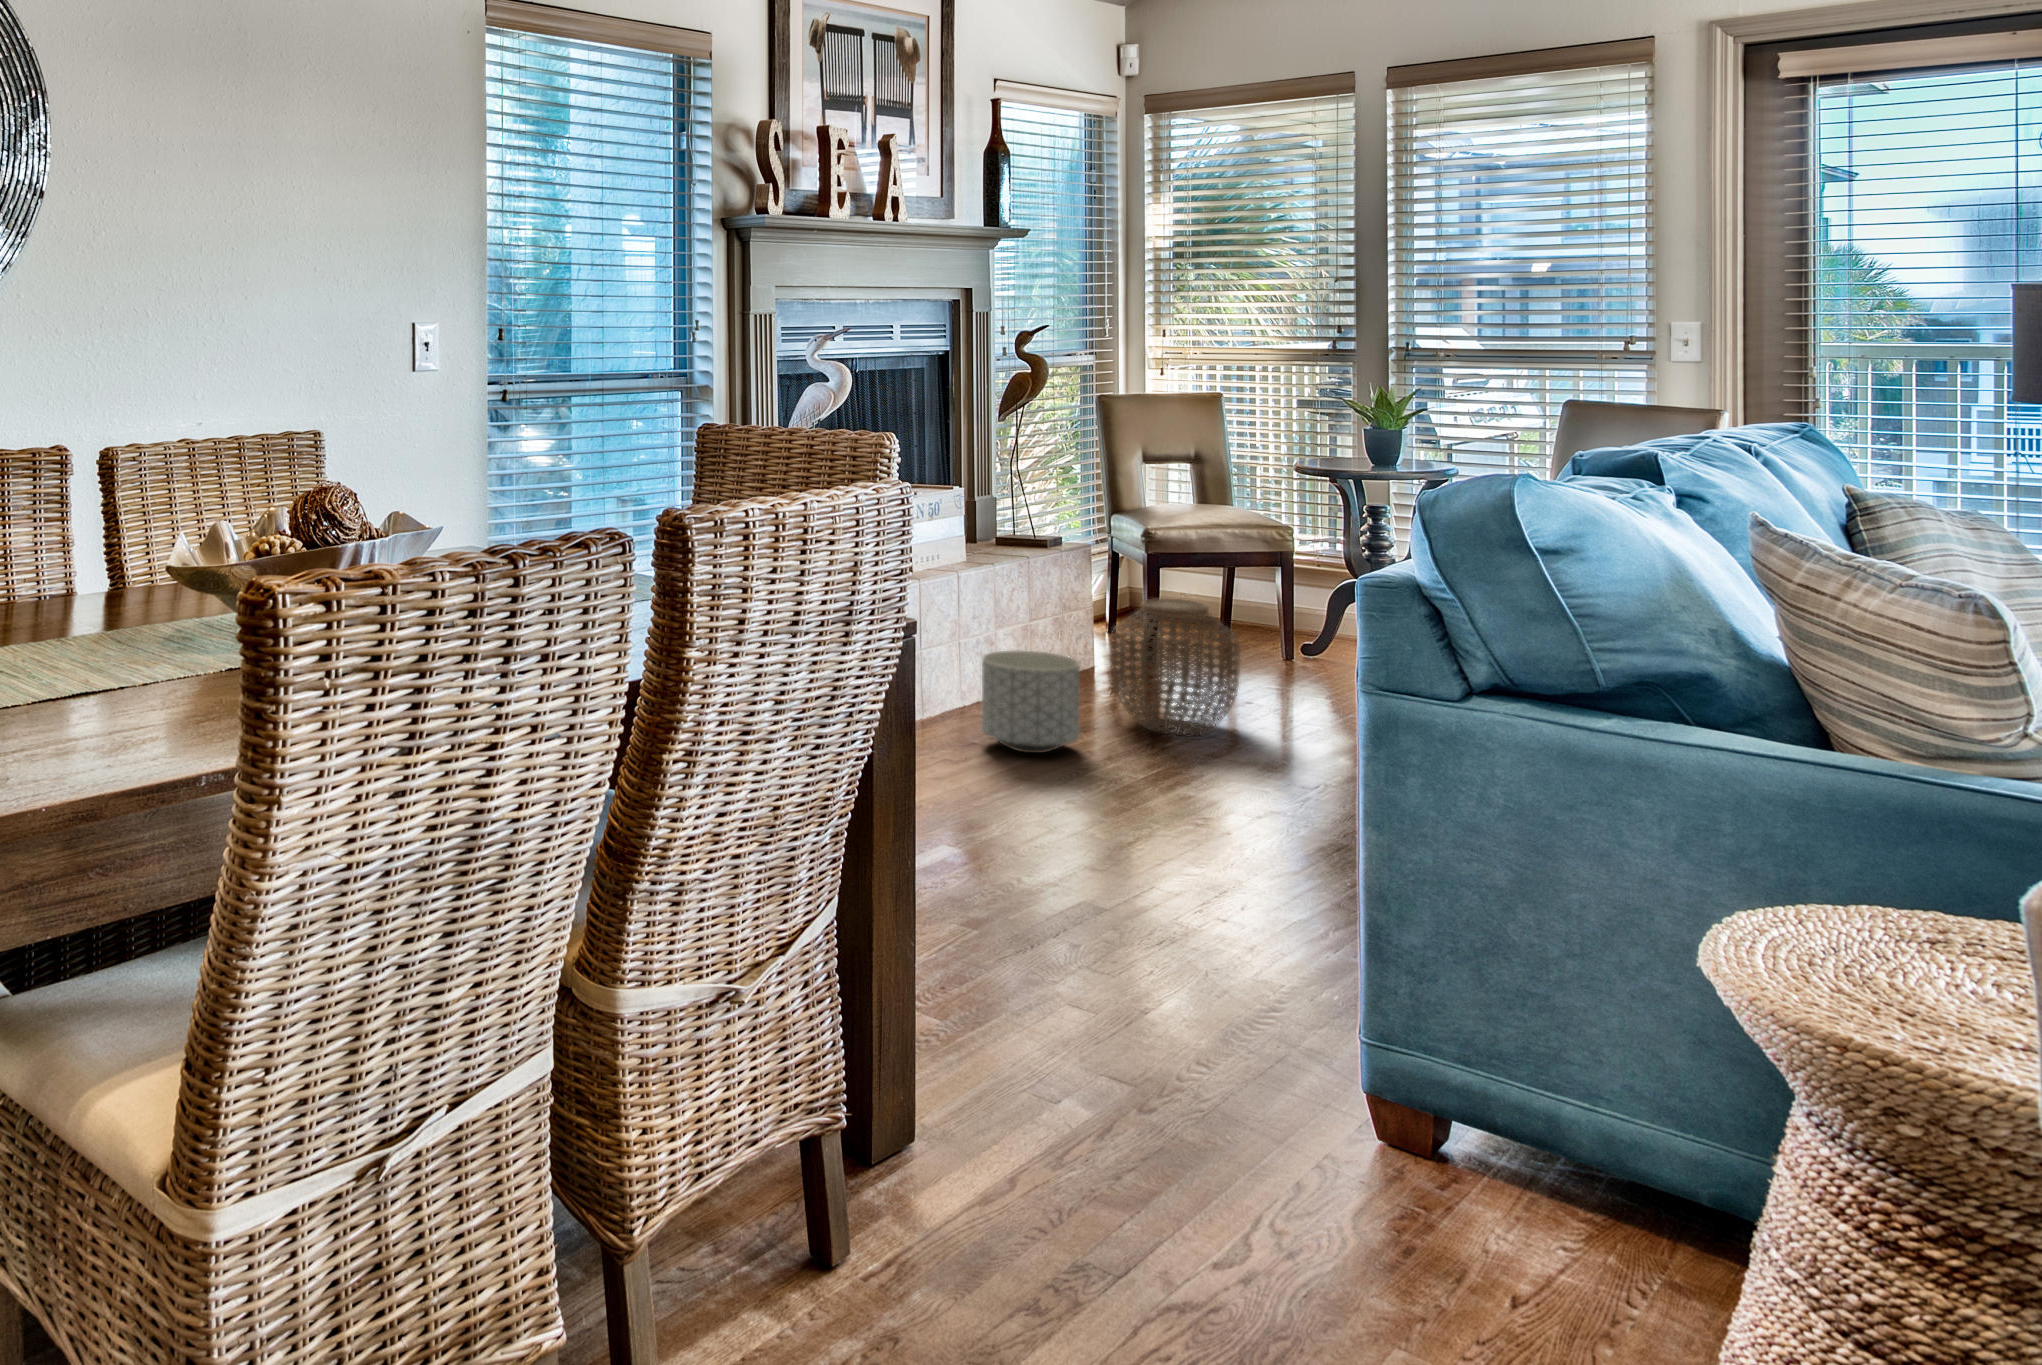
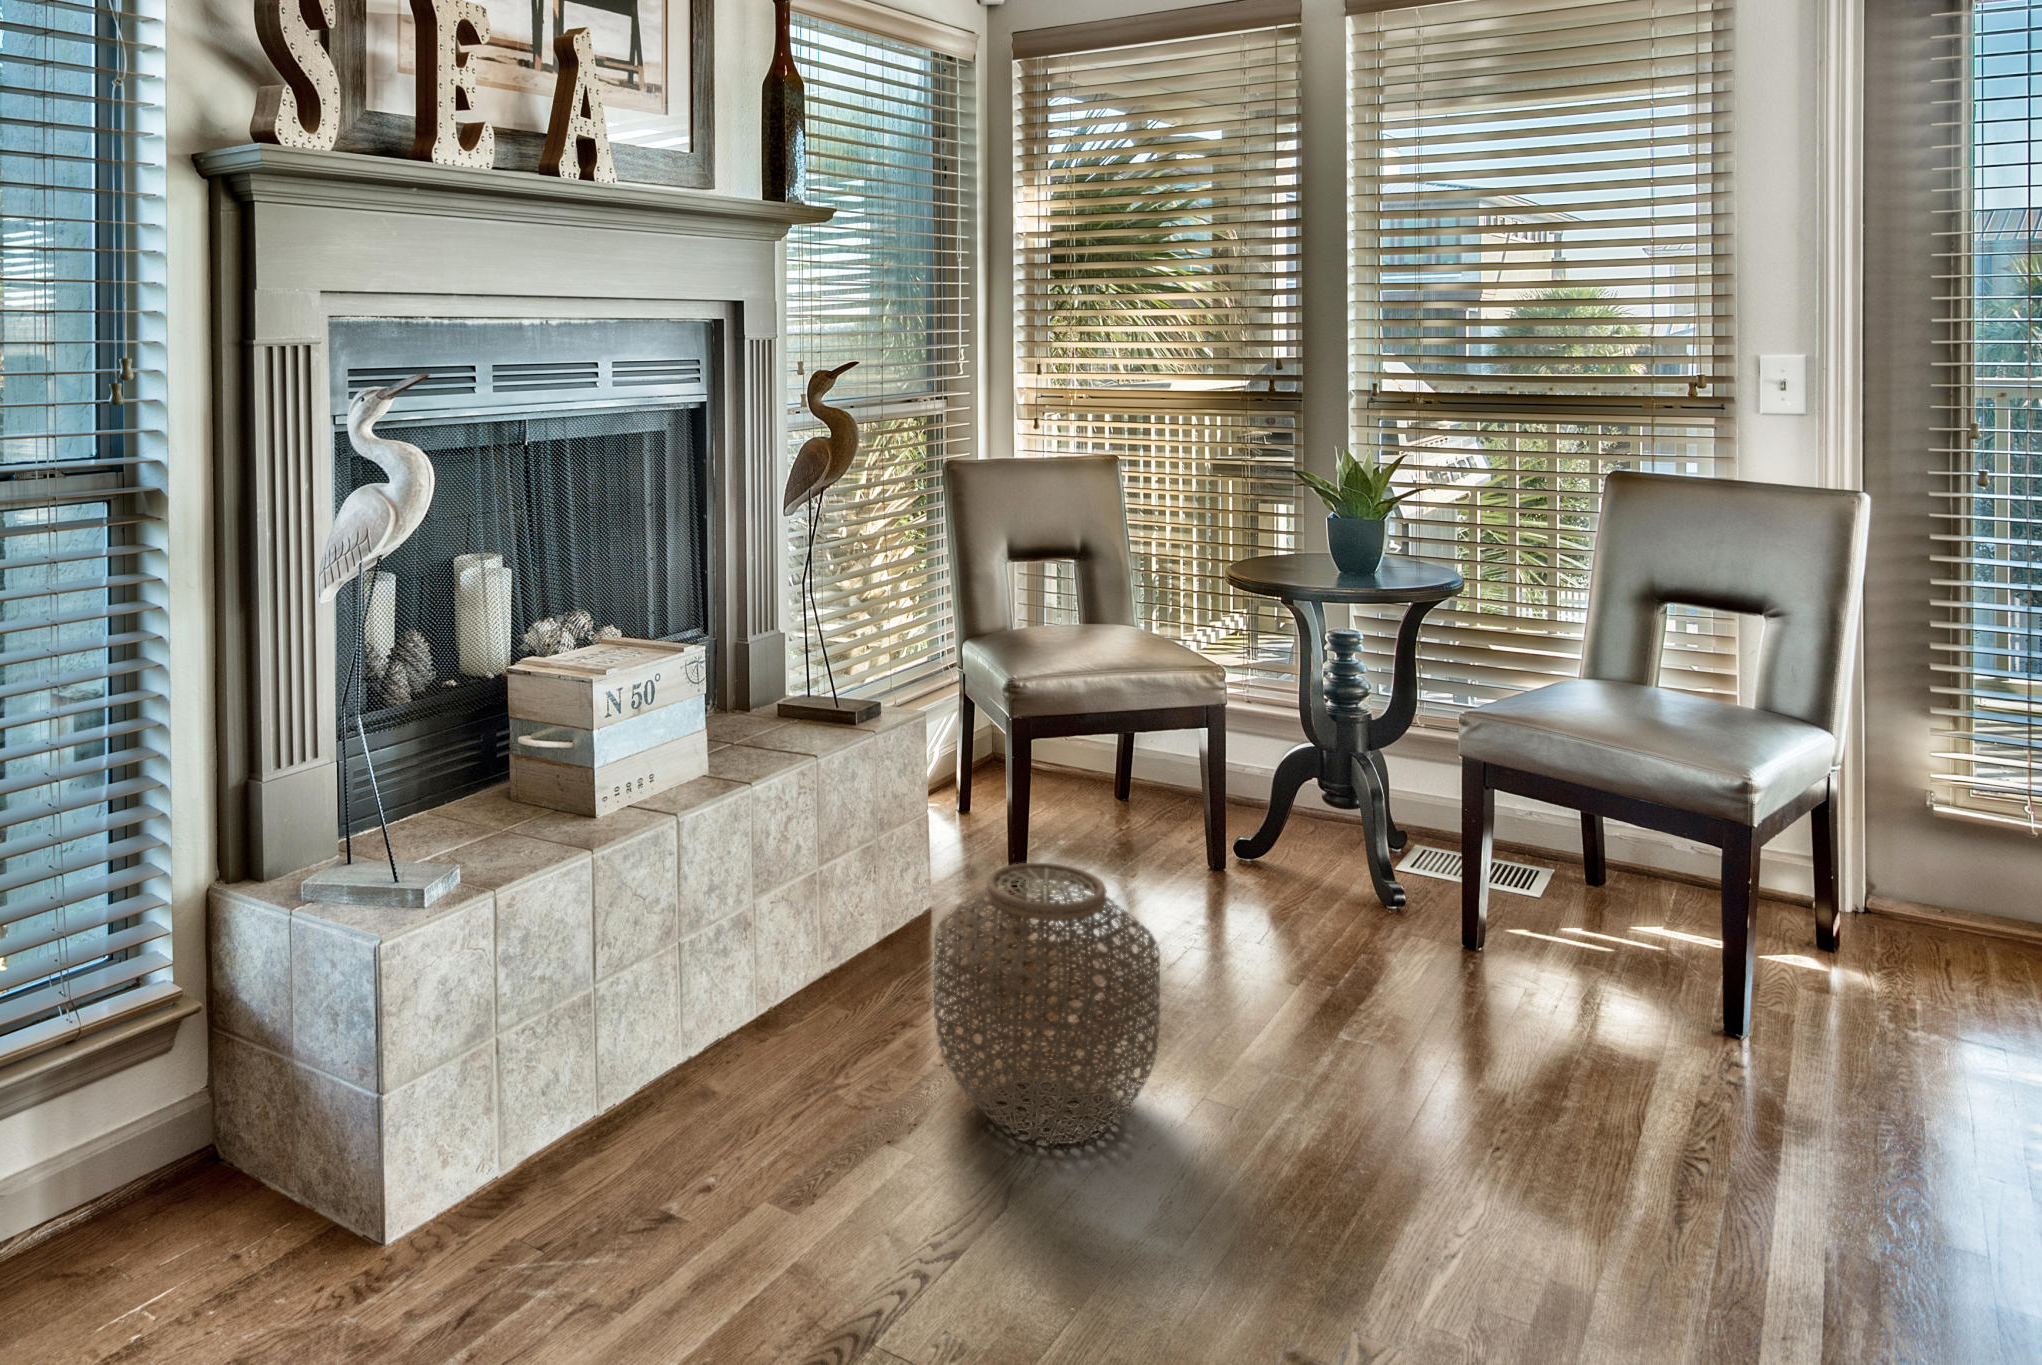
planter: present [982,650,1080,753] -> none [670,1007,861,1258]

